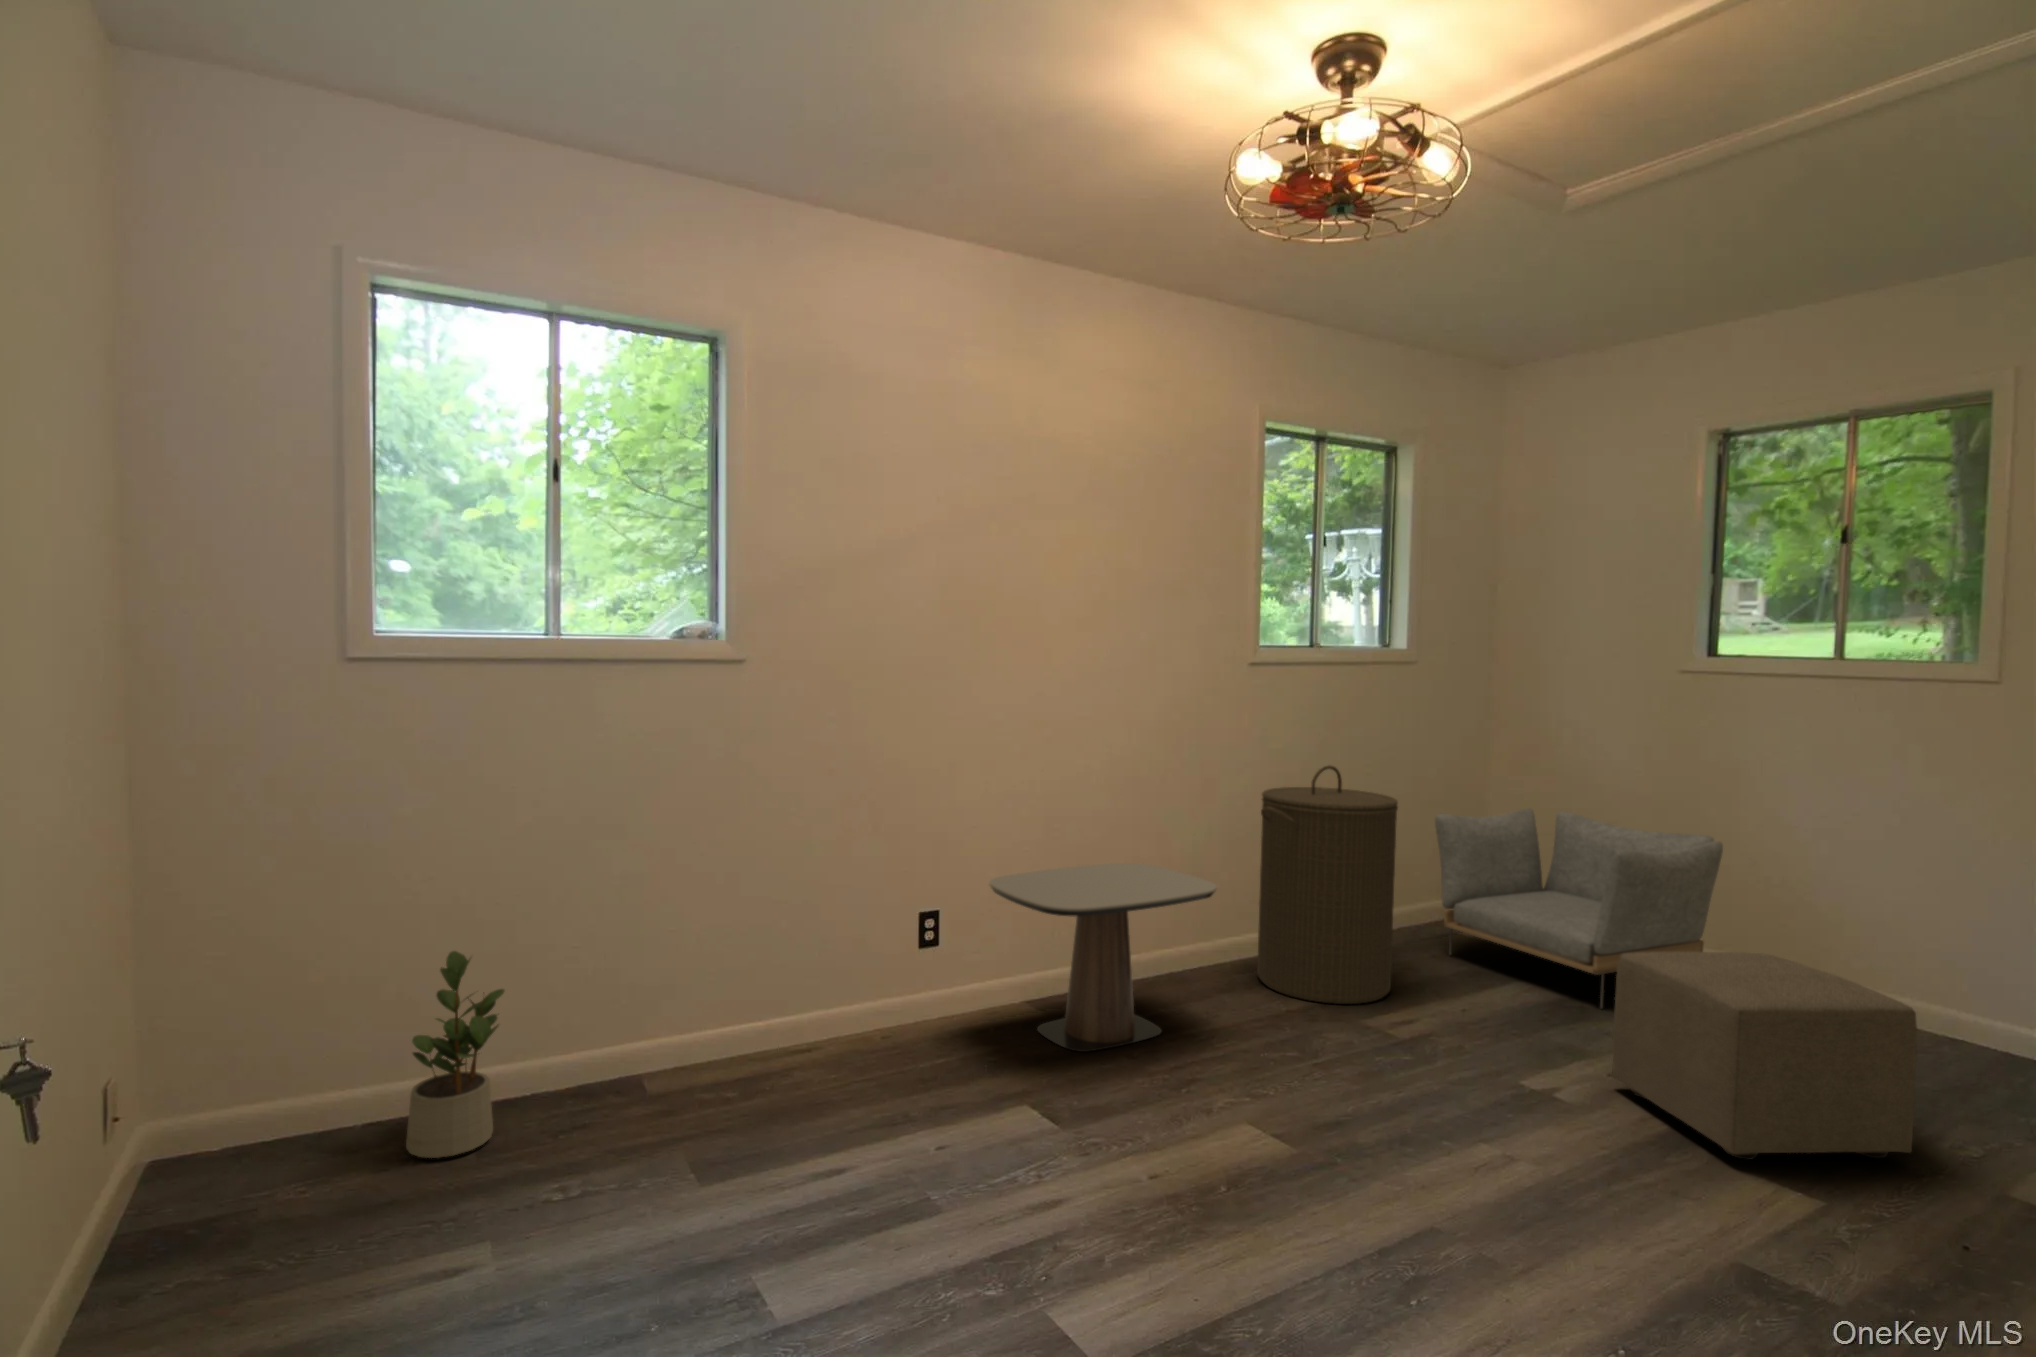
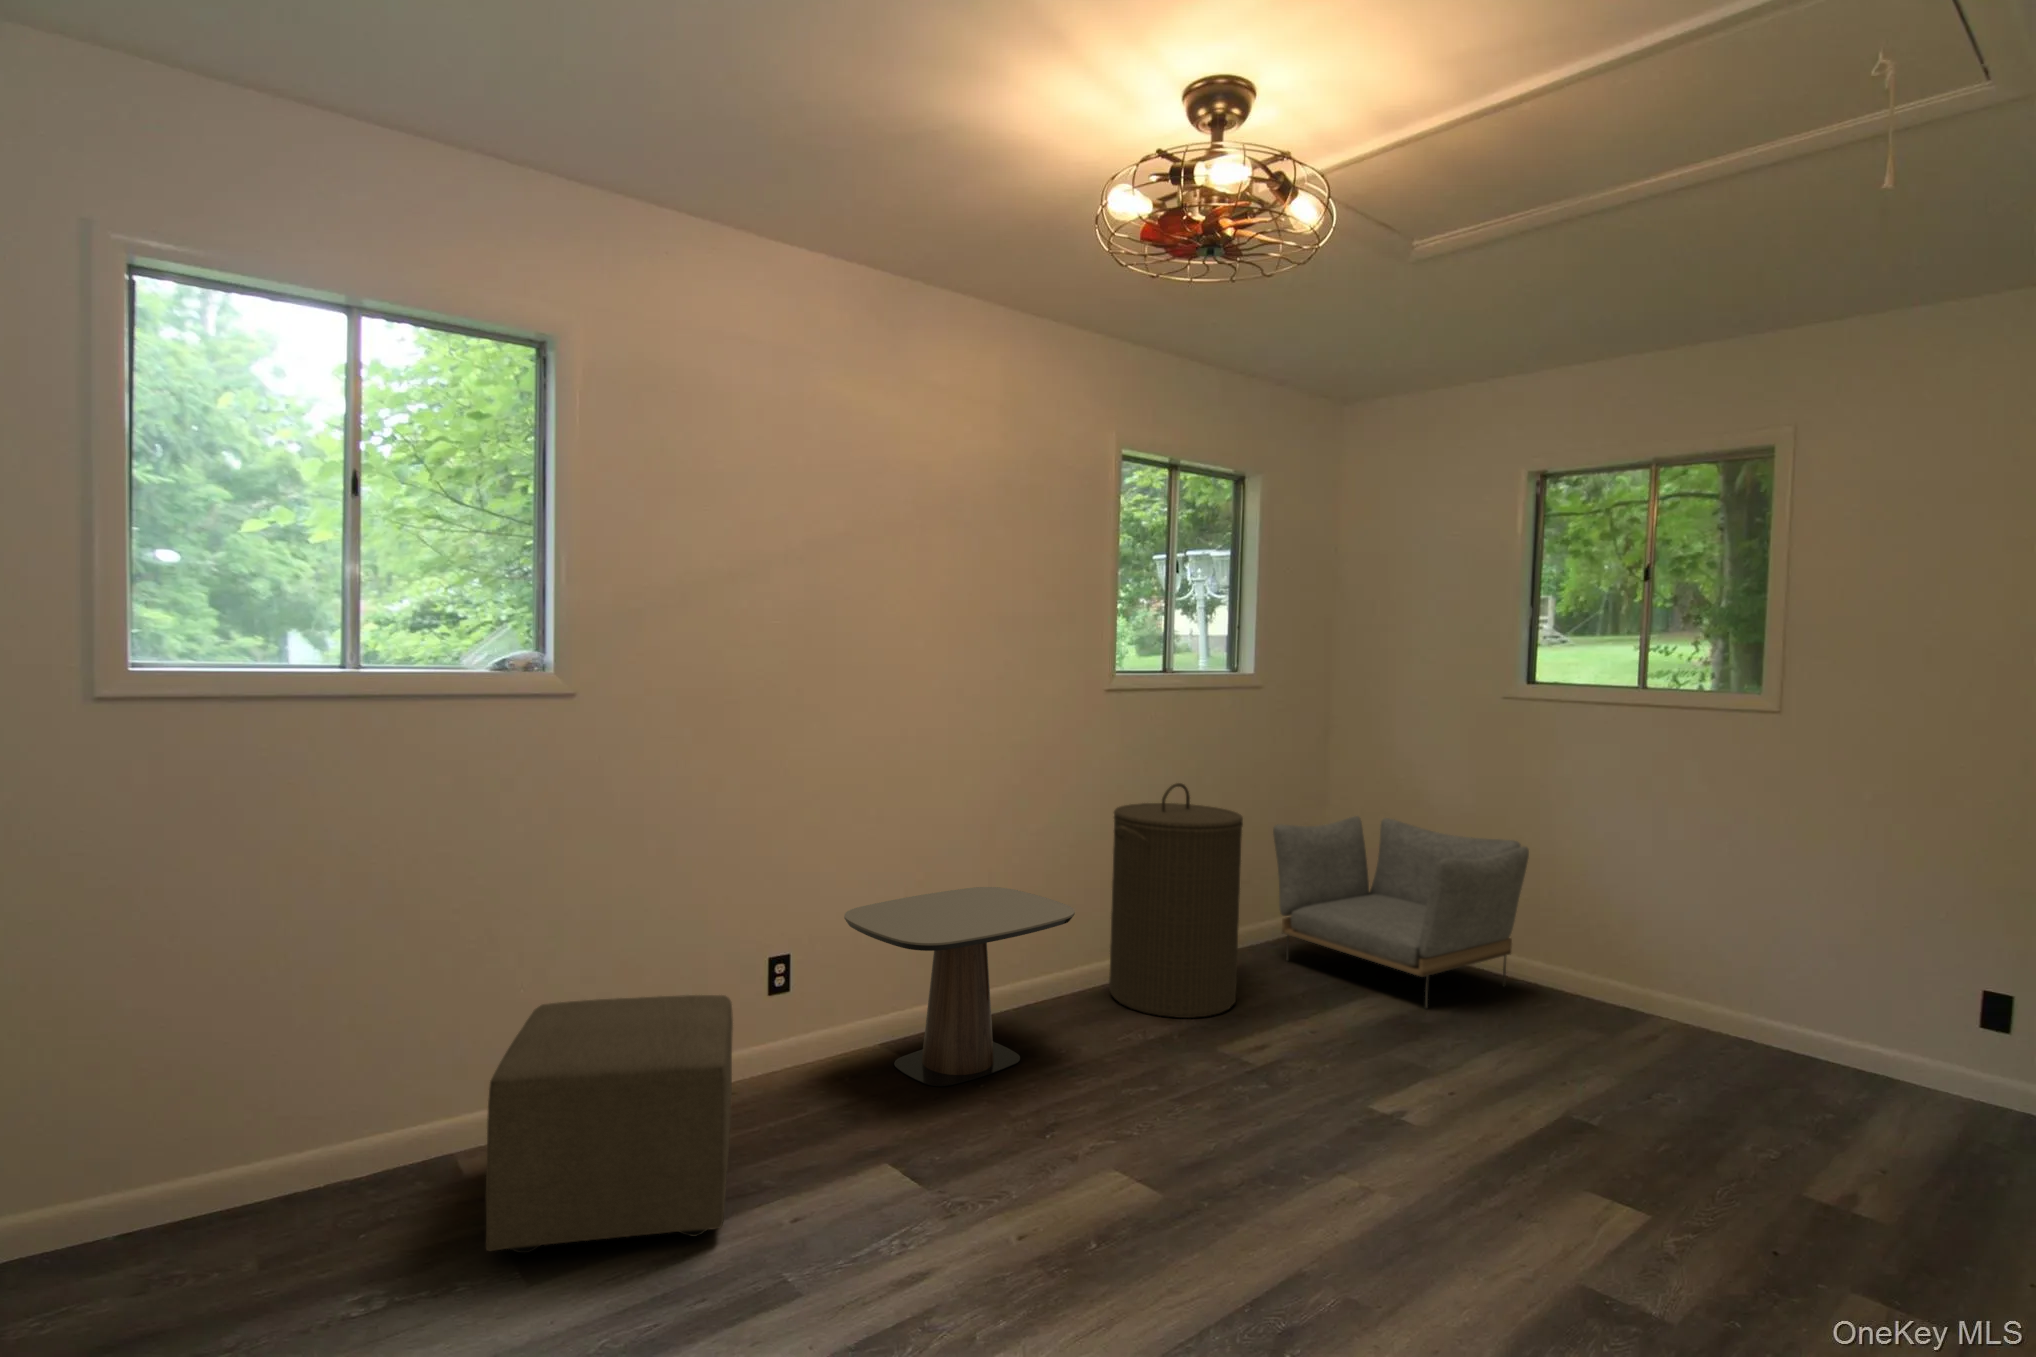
potted plant: present [406,951,505,1158] -> none [175,1031,298,1272]
ottoman: present [1612,952,1917,1160] -> present [486,995,733,1253]

